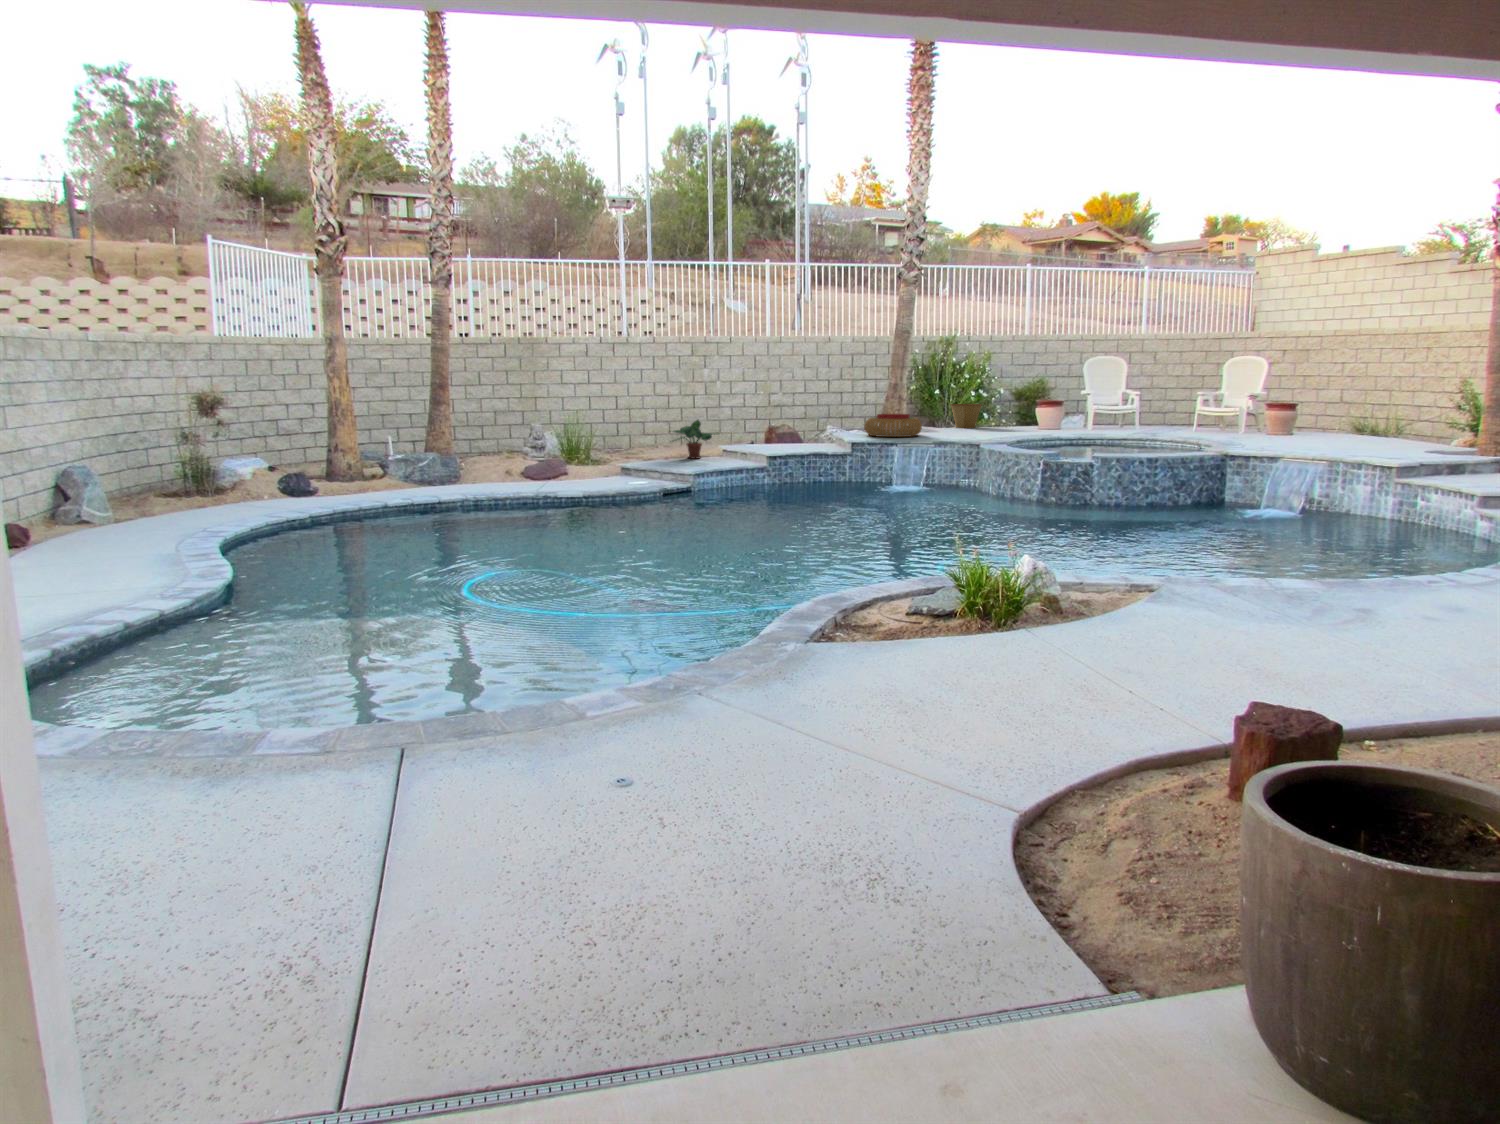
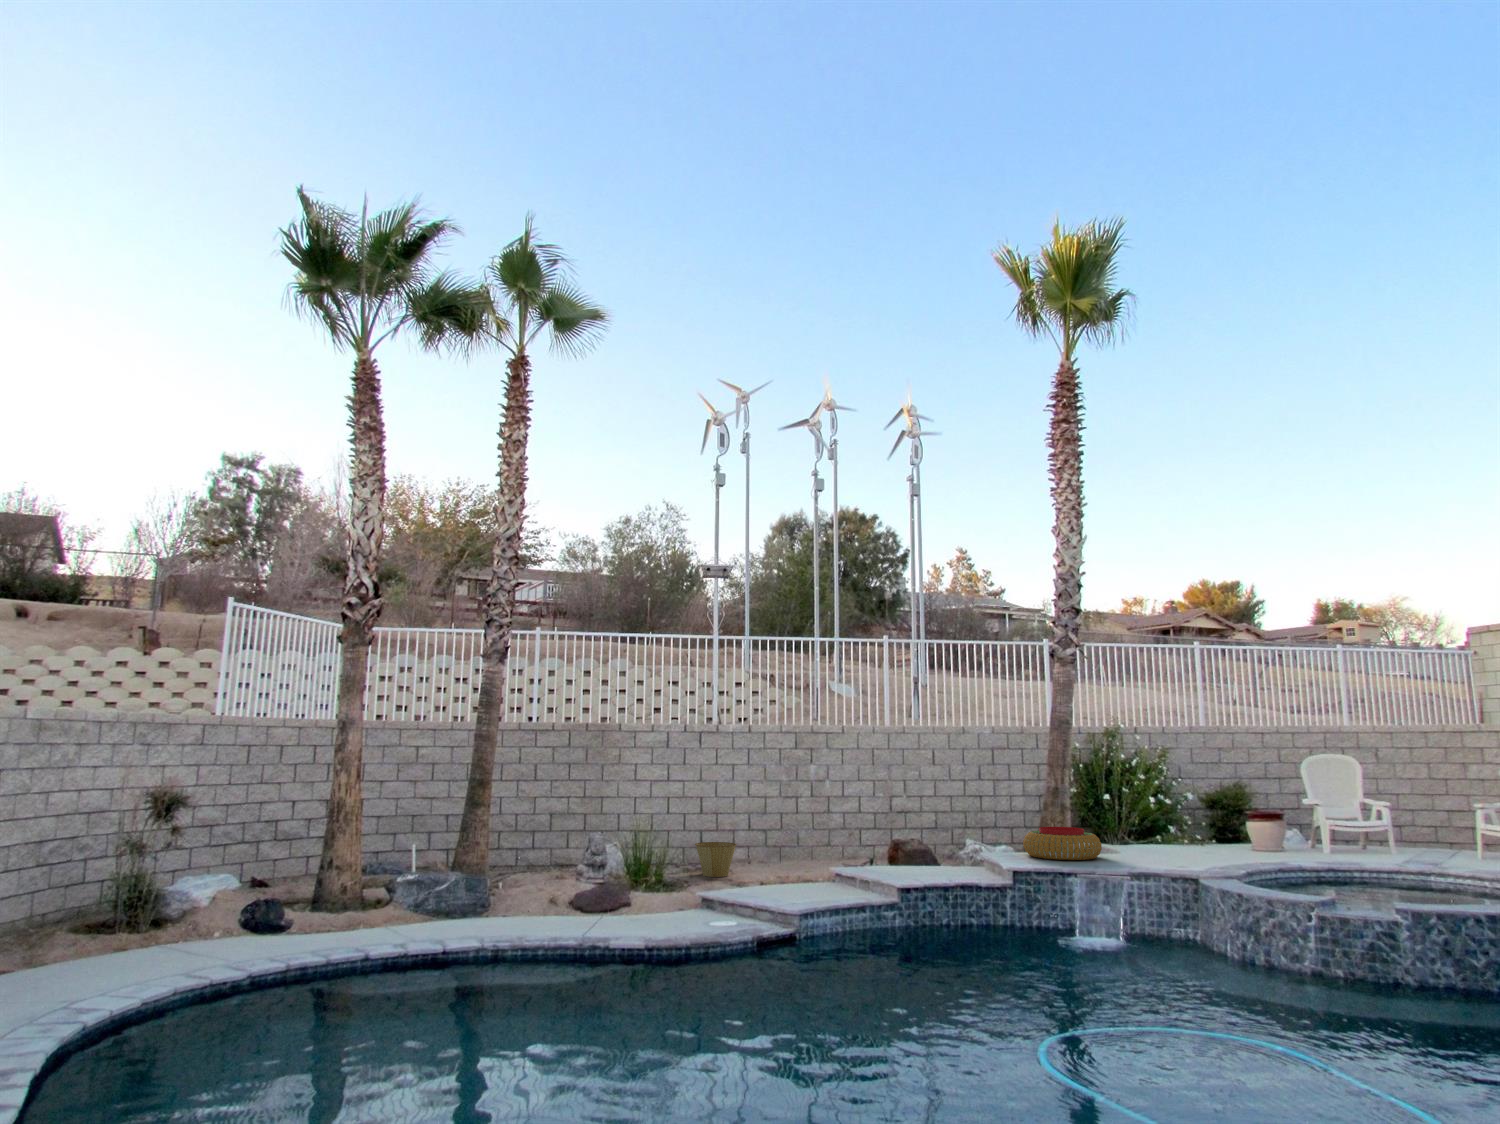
basket: present [950,404,982,428] -> present [695,842,737,877]
potted plant: present [673,420,715,459] -> none [767,828,839,880]

